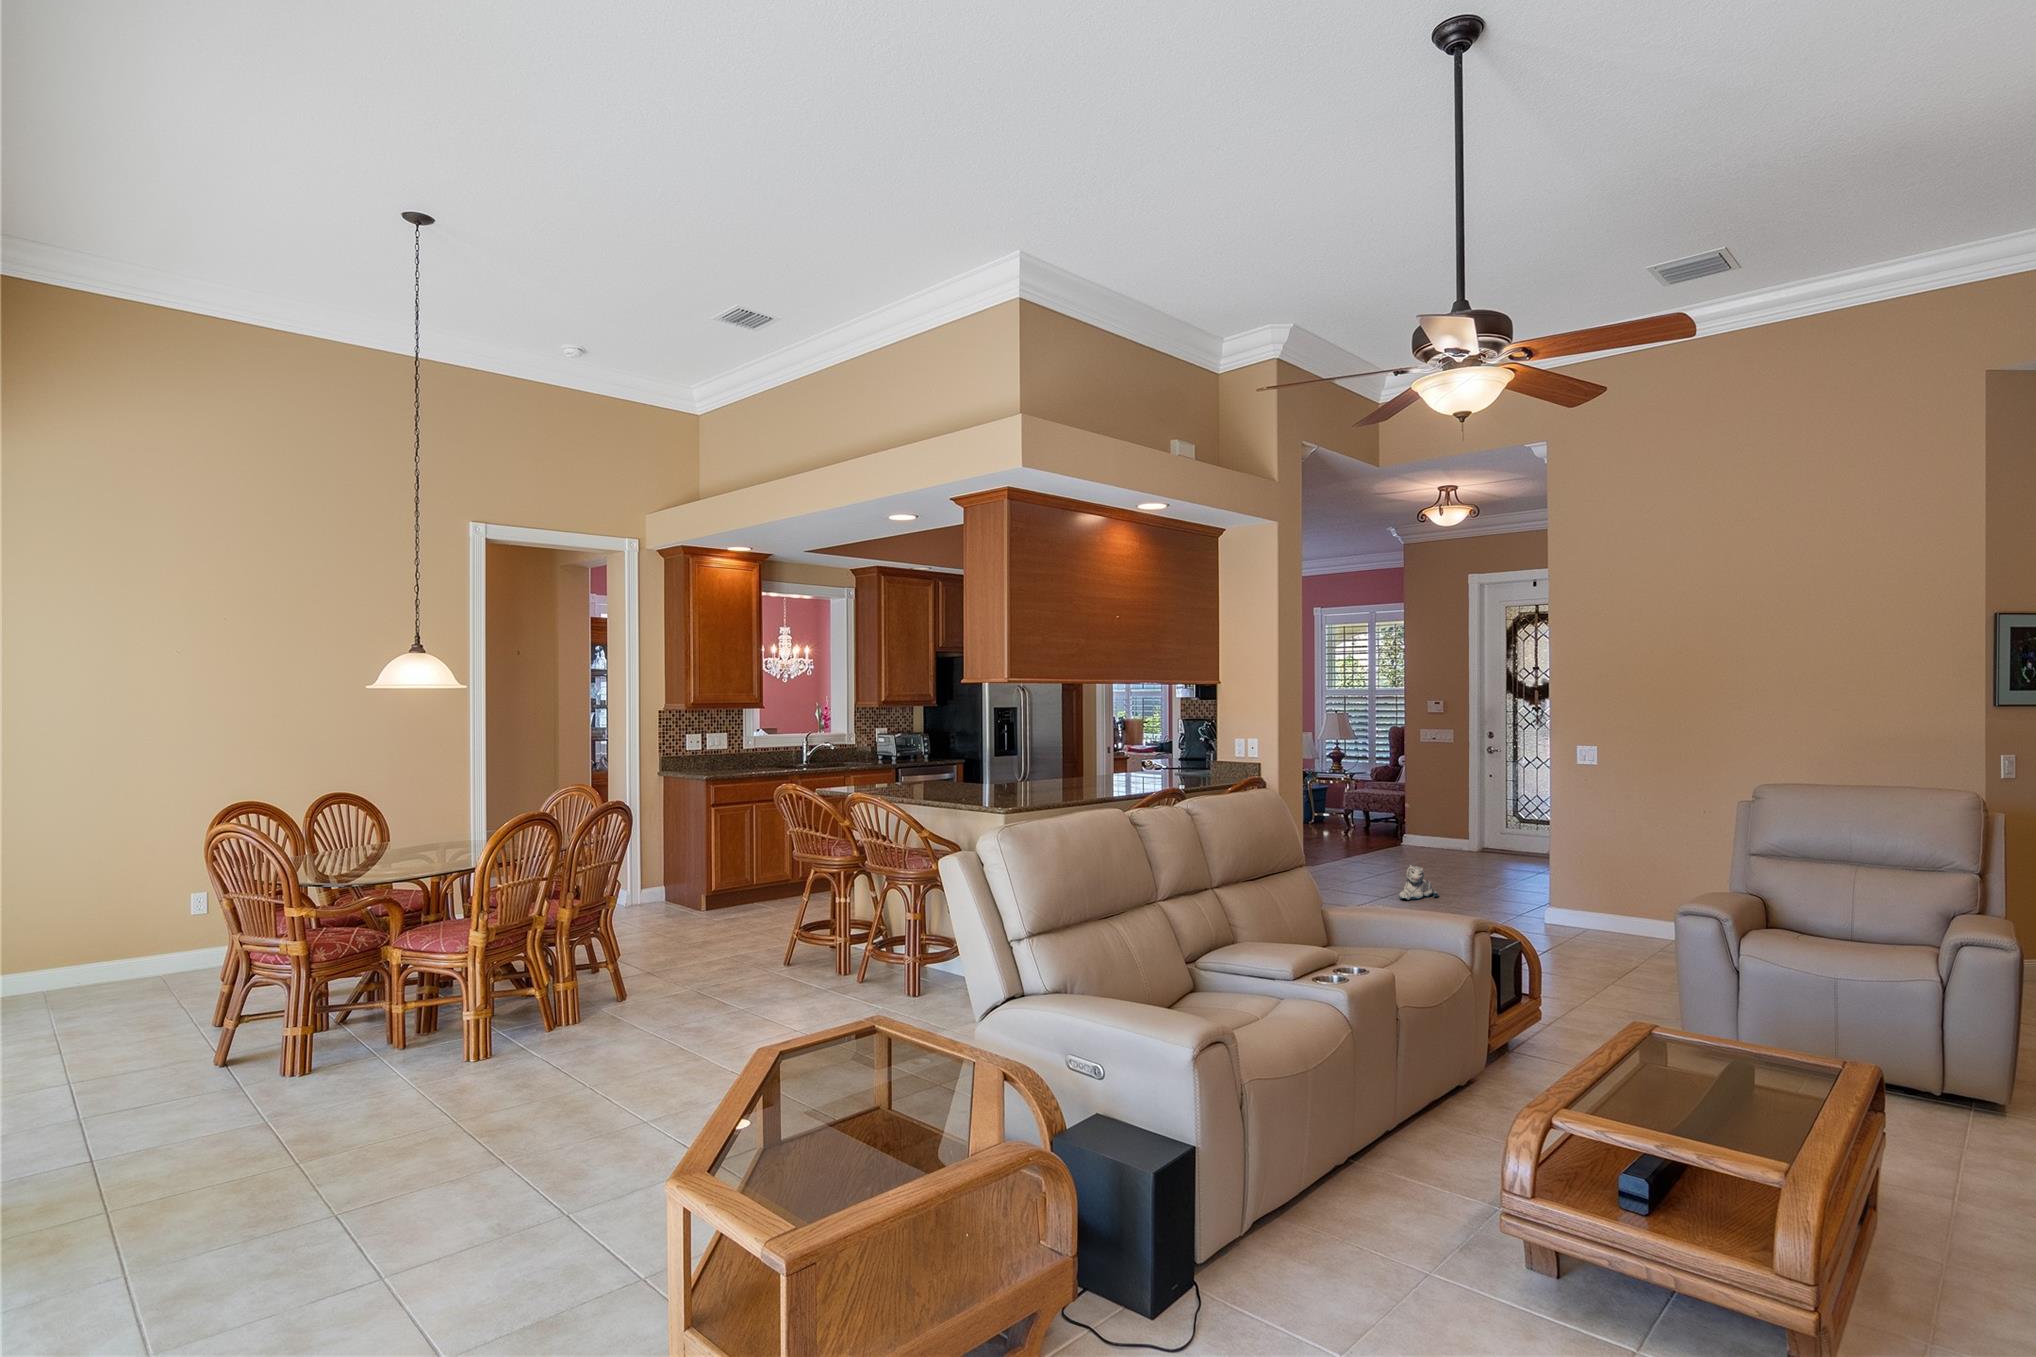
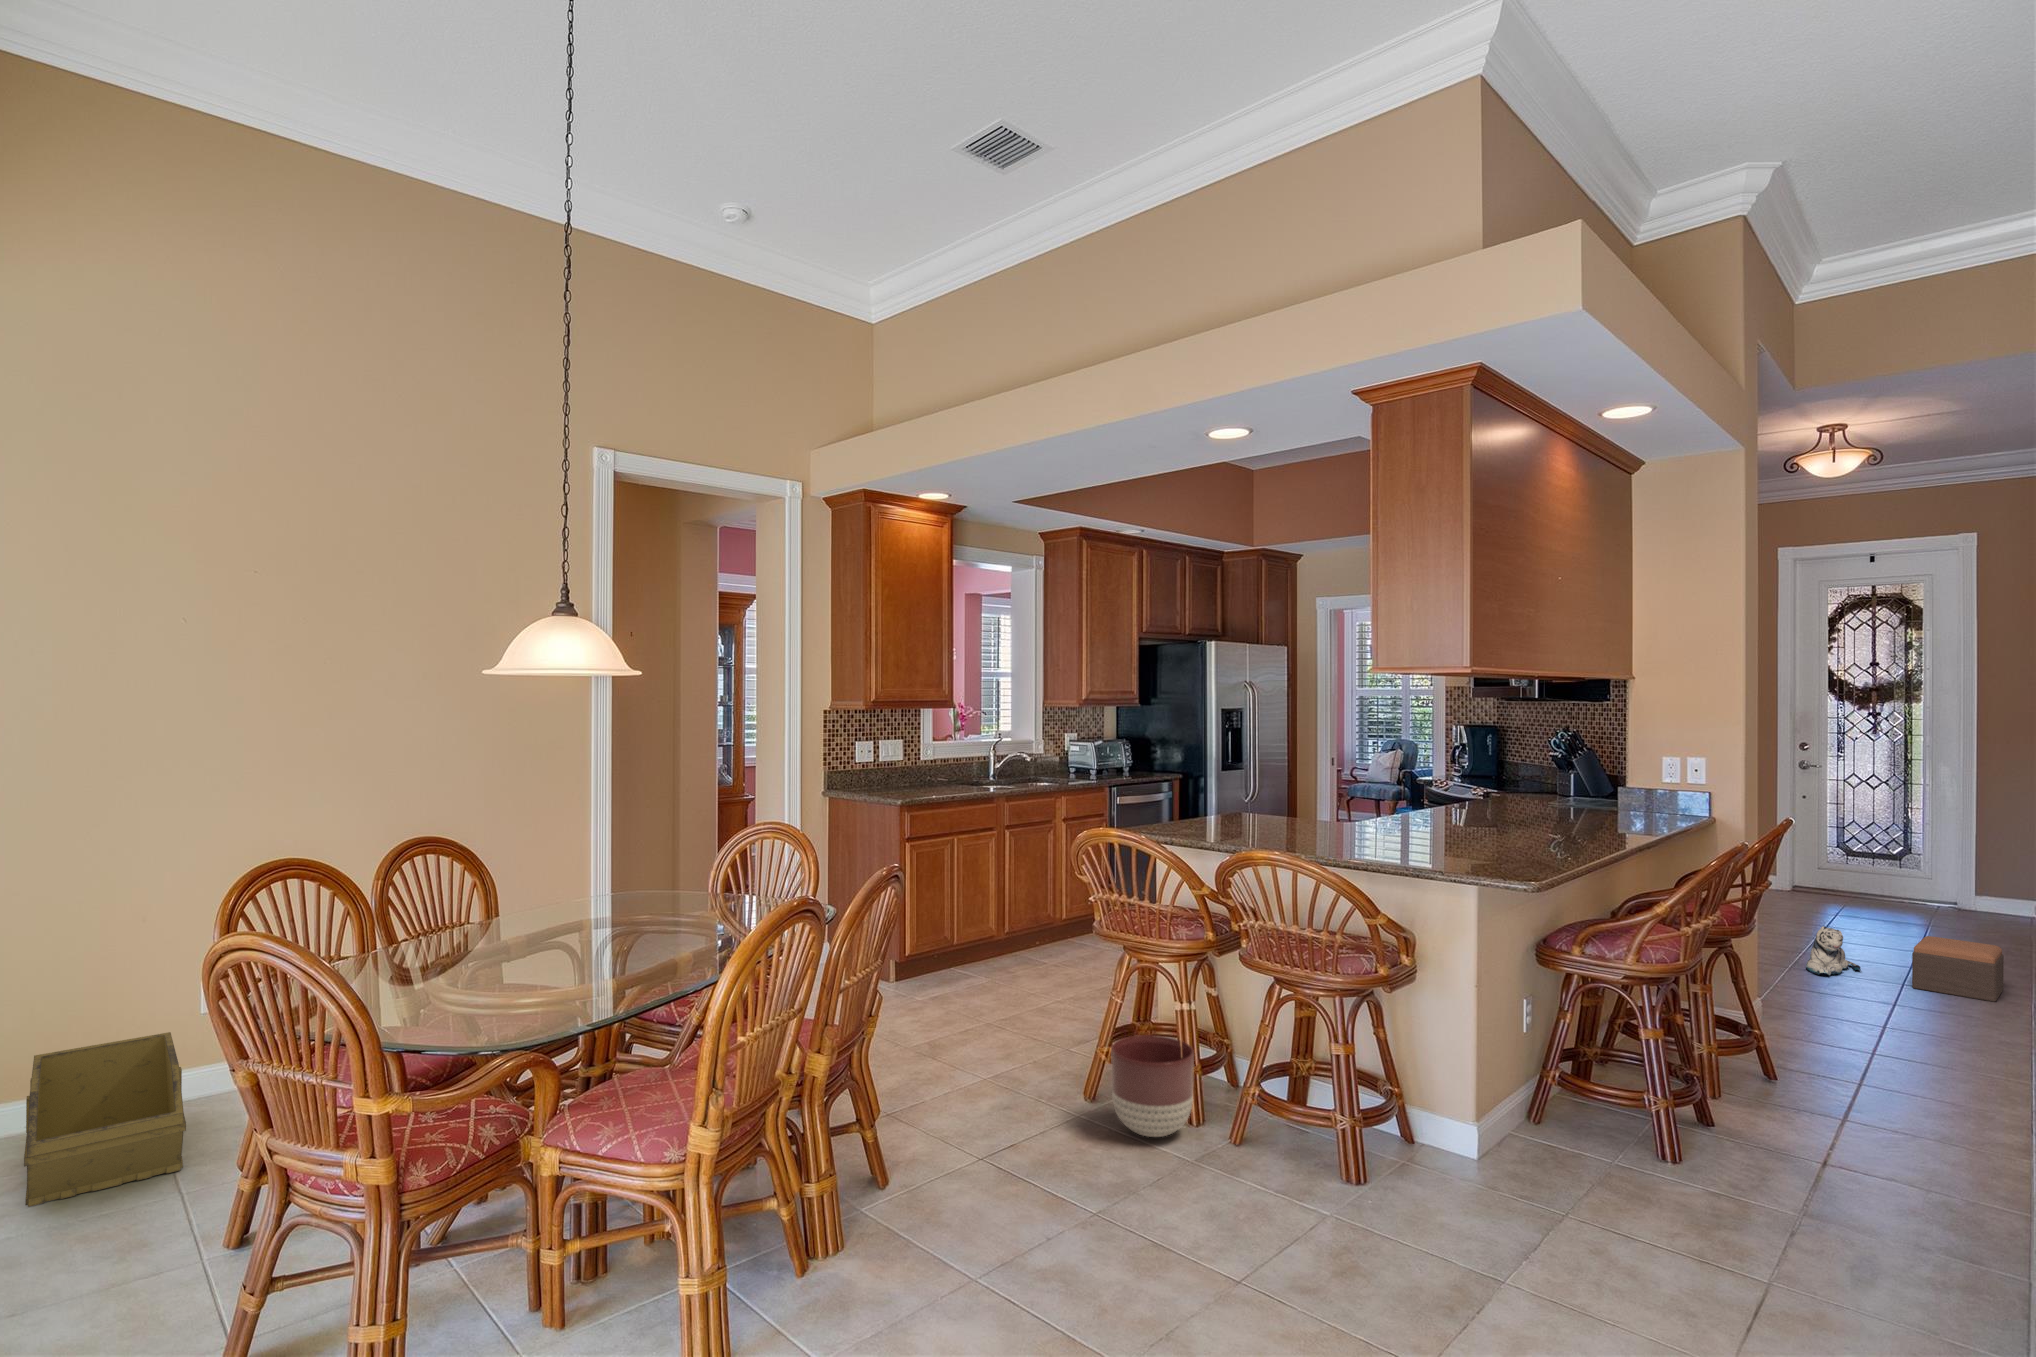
footstool: none [1457,869,1521,913] -> present [1912,936,2004,1002]
planter: none [792,918,845,979] -> present [1112,1035,1194,1137]
storage bin: none [87,920,188,1011] -> present [24,1032,186,1207]

